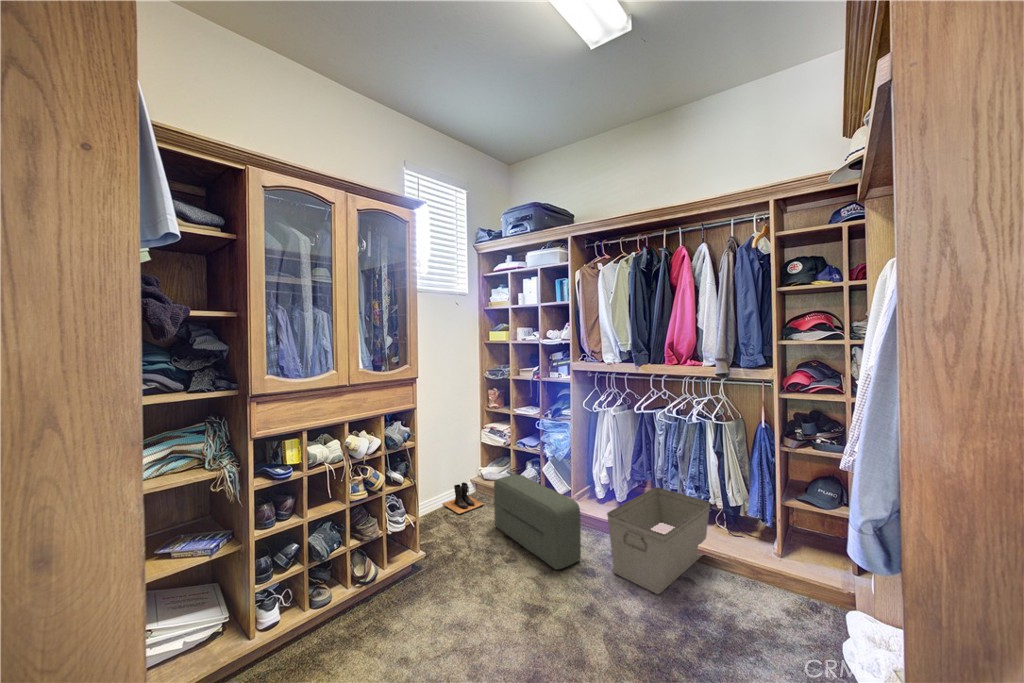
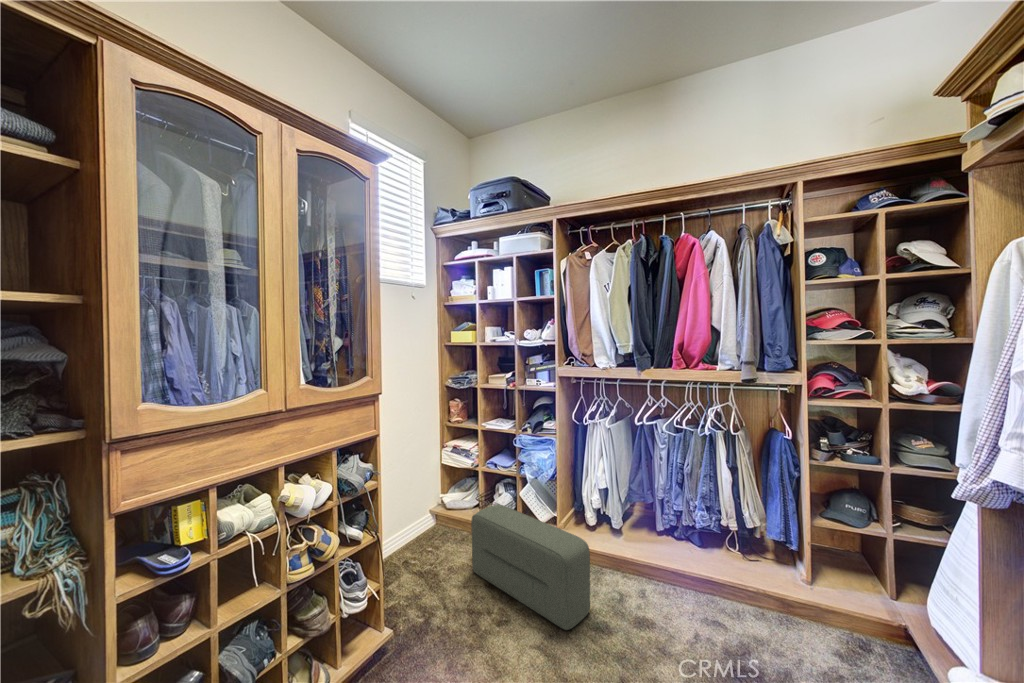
boots: present [443,482,484,514] -> none [399,515,452,558]
storage bin: present [607,487,711,594] -> none [625,510,728,652]

